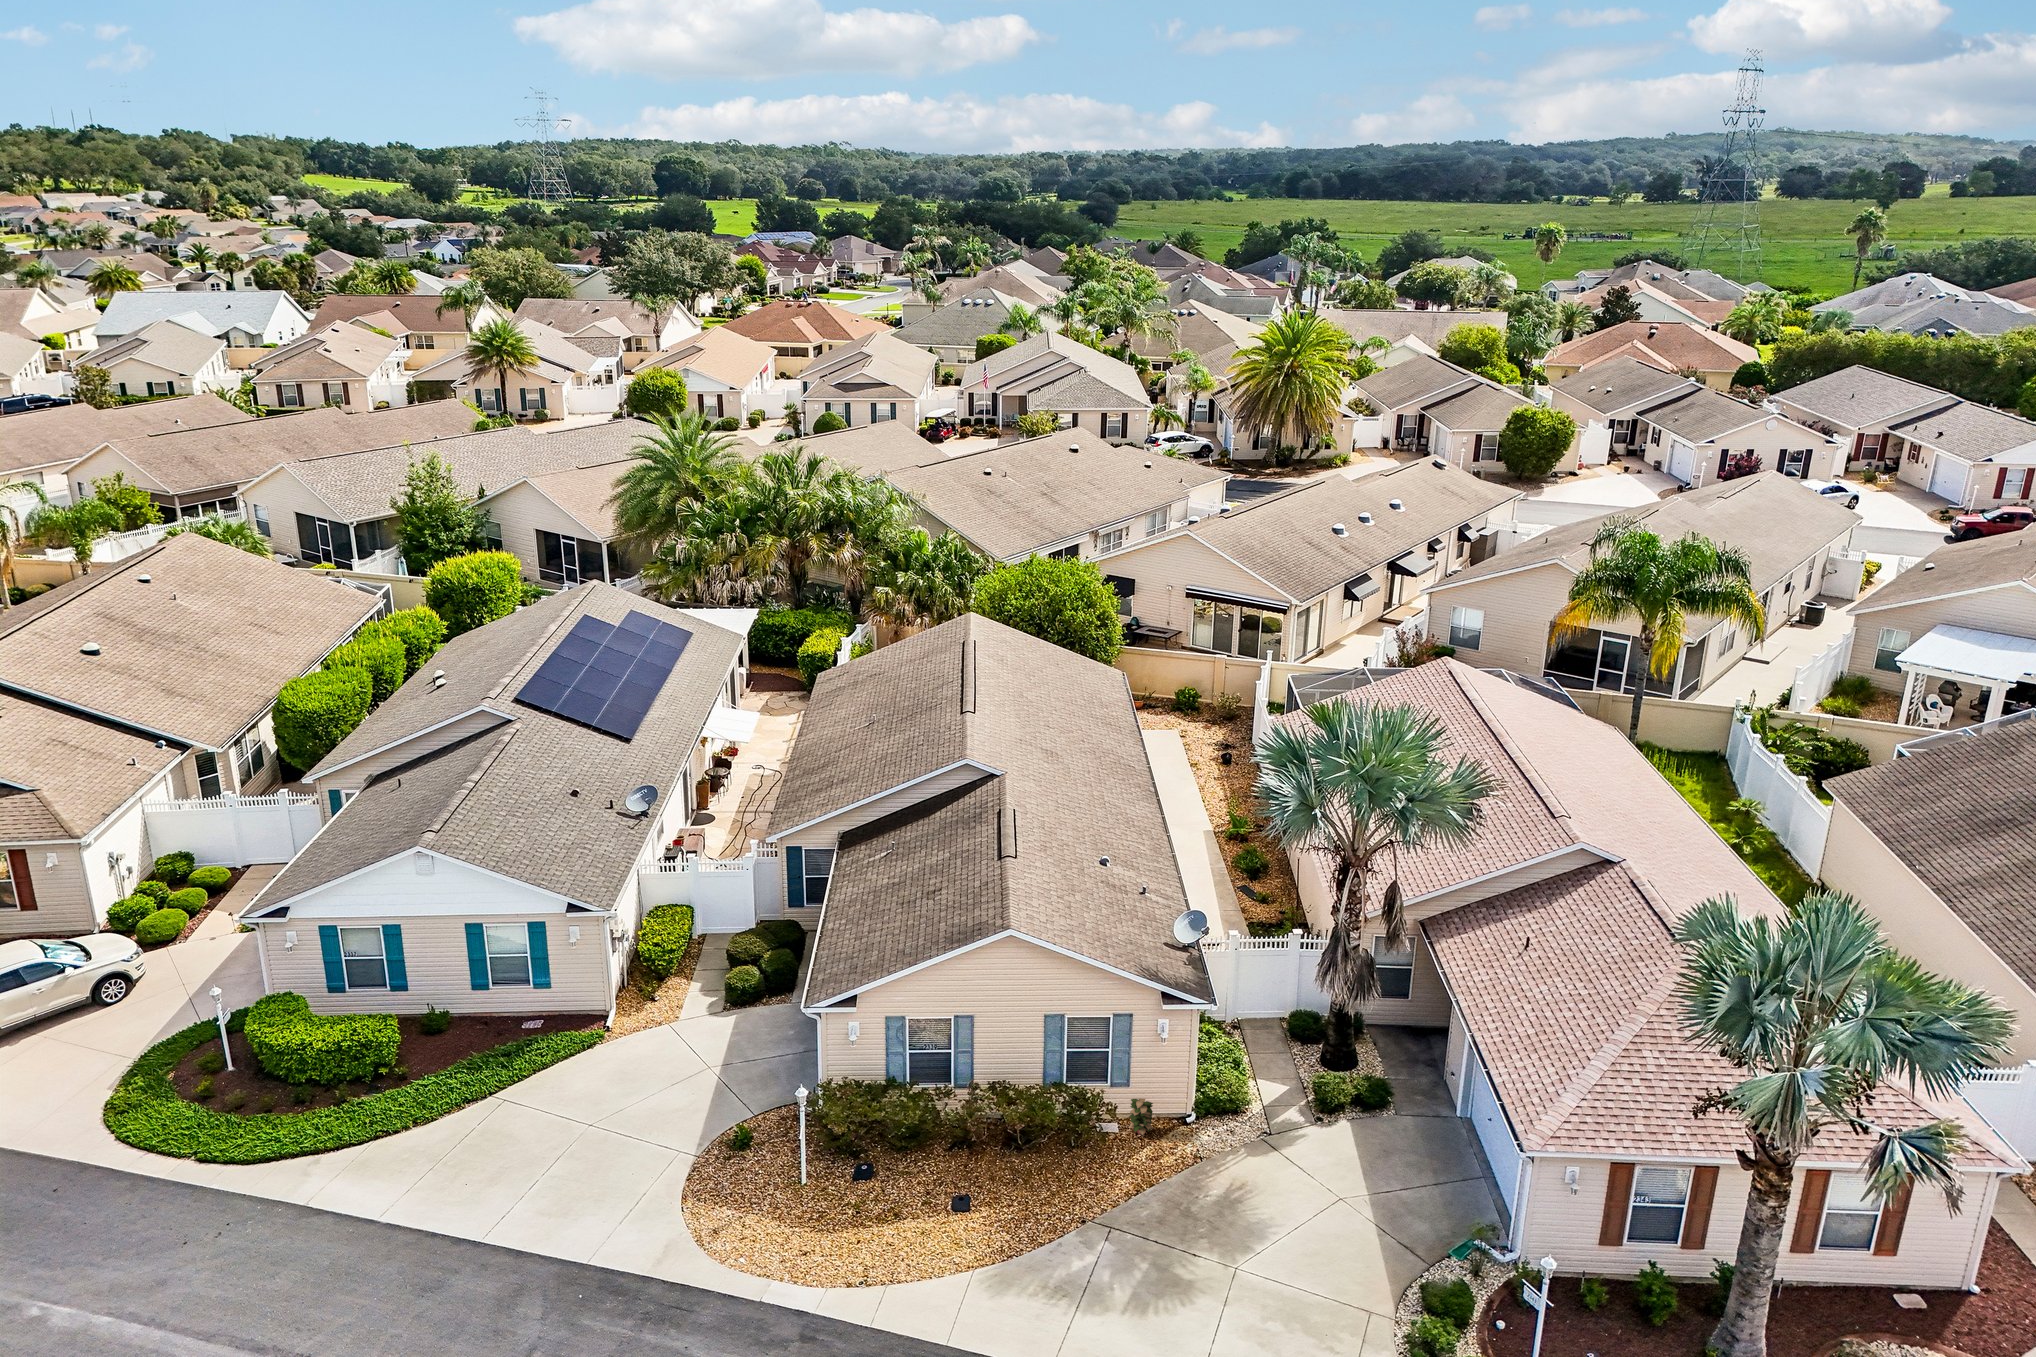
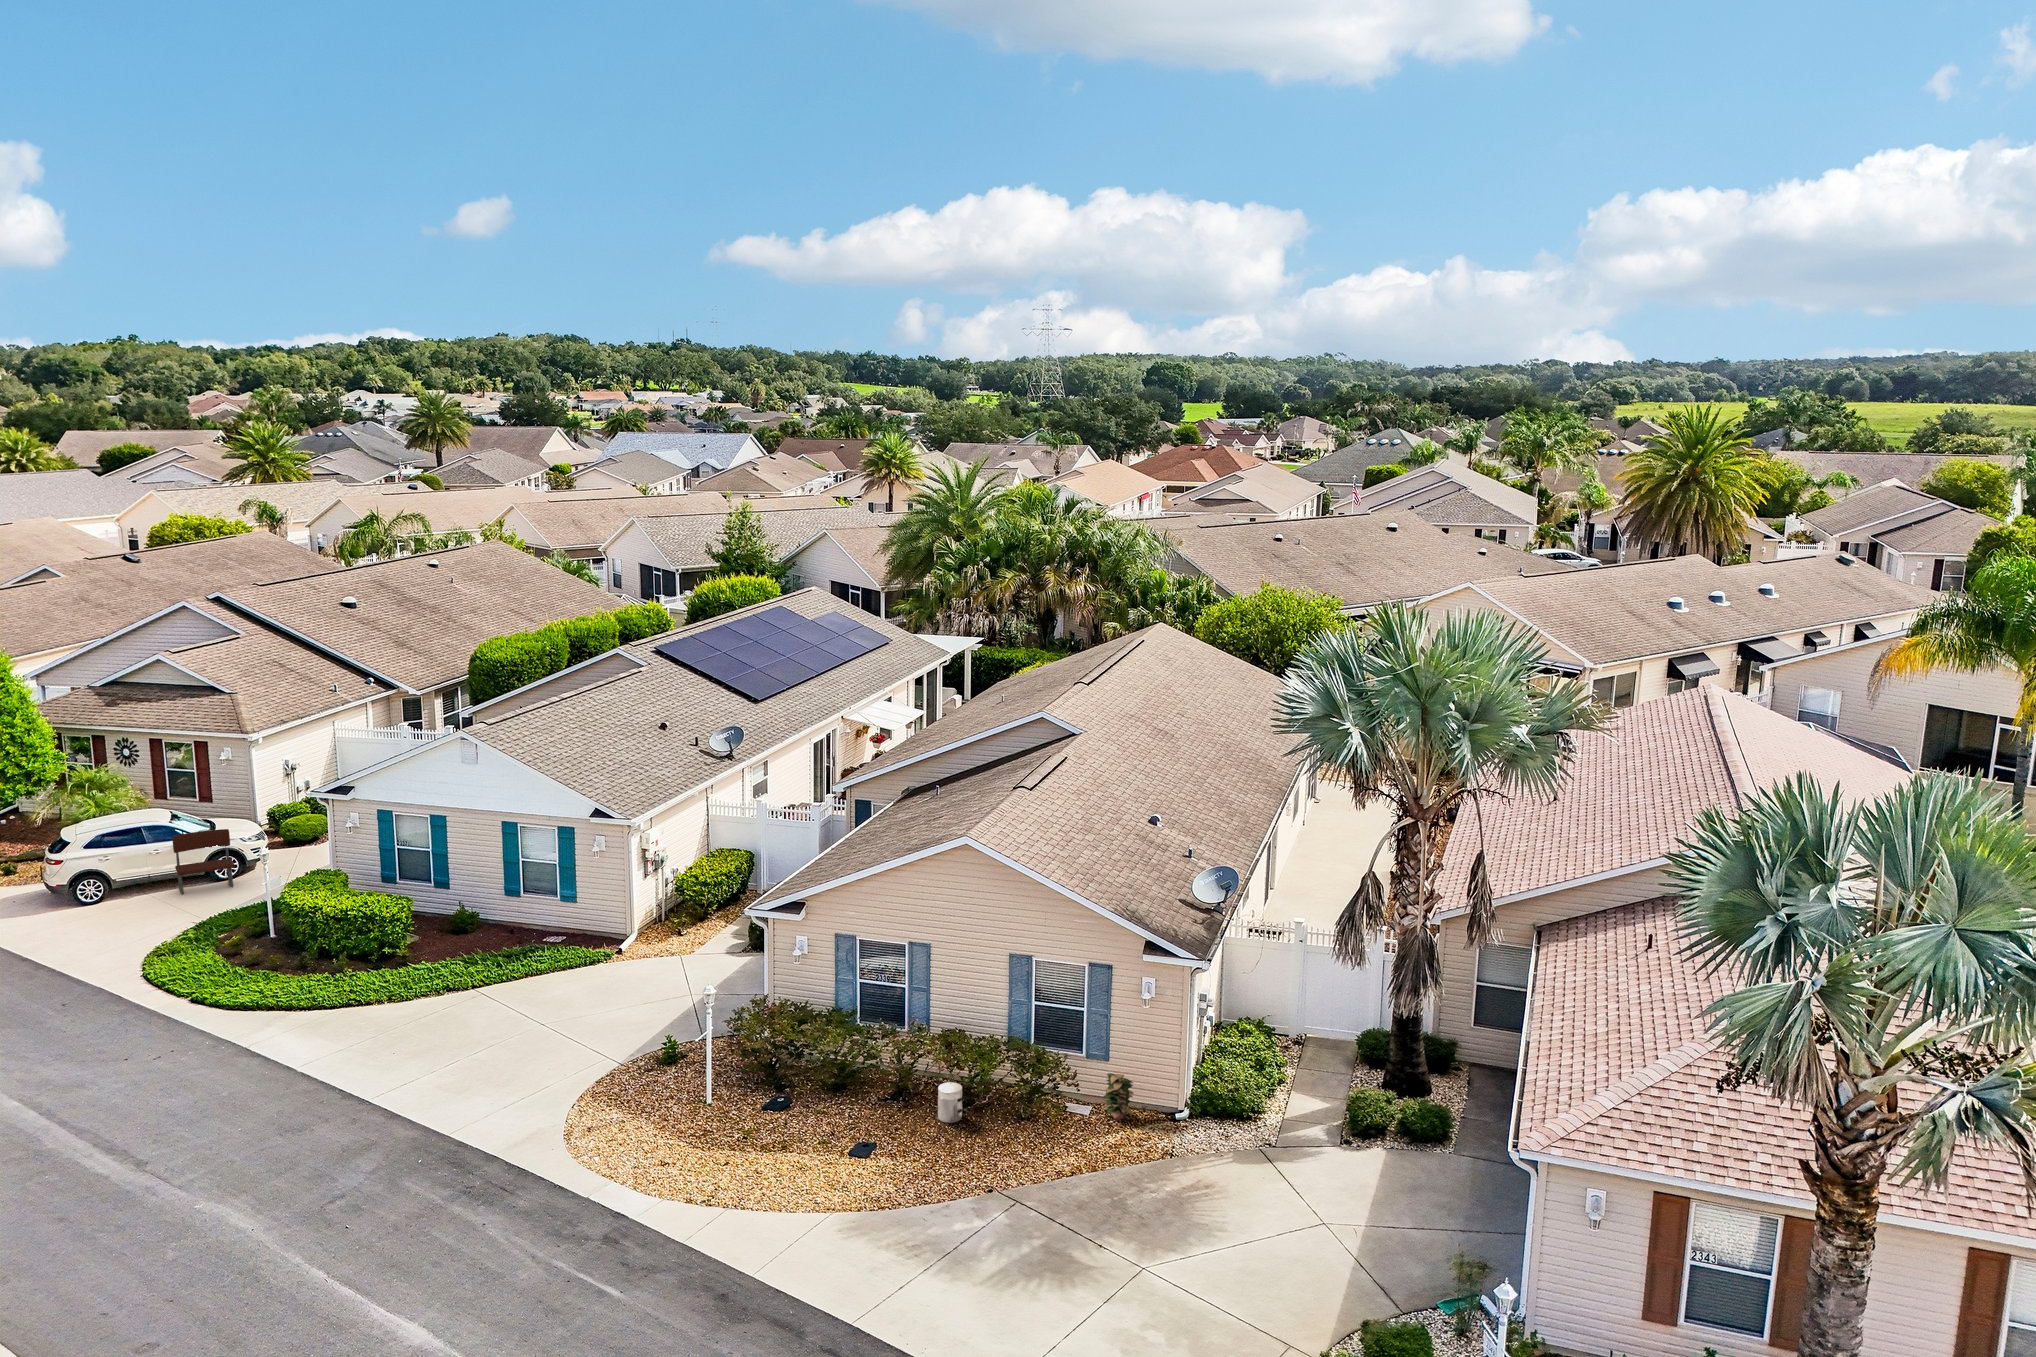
bench: none [58,952,134,1029] -> present [172,829,234,895]
waste bin: none [1001,1130,1025,1165] -> present [937,1082,963,1123]

